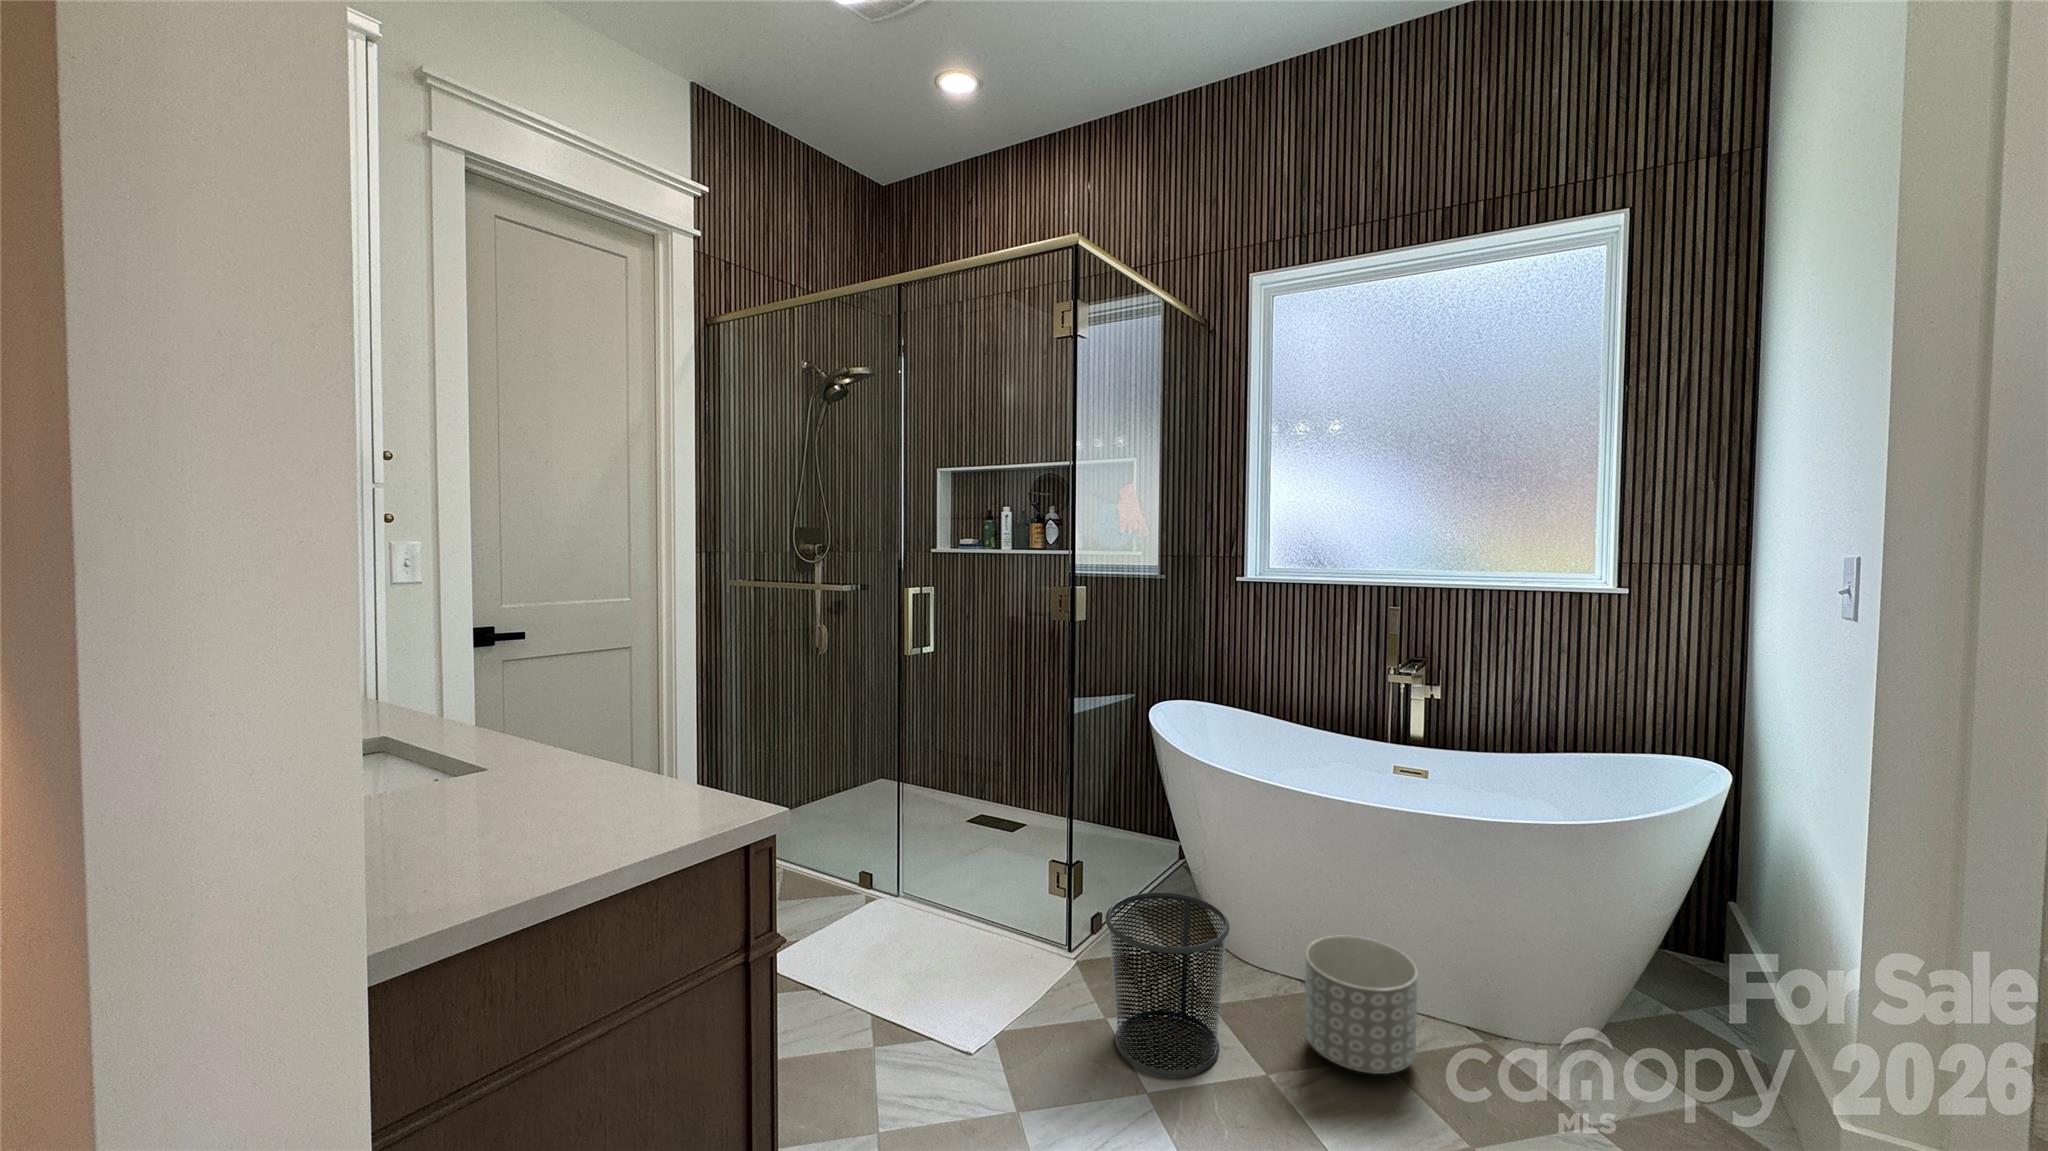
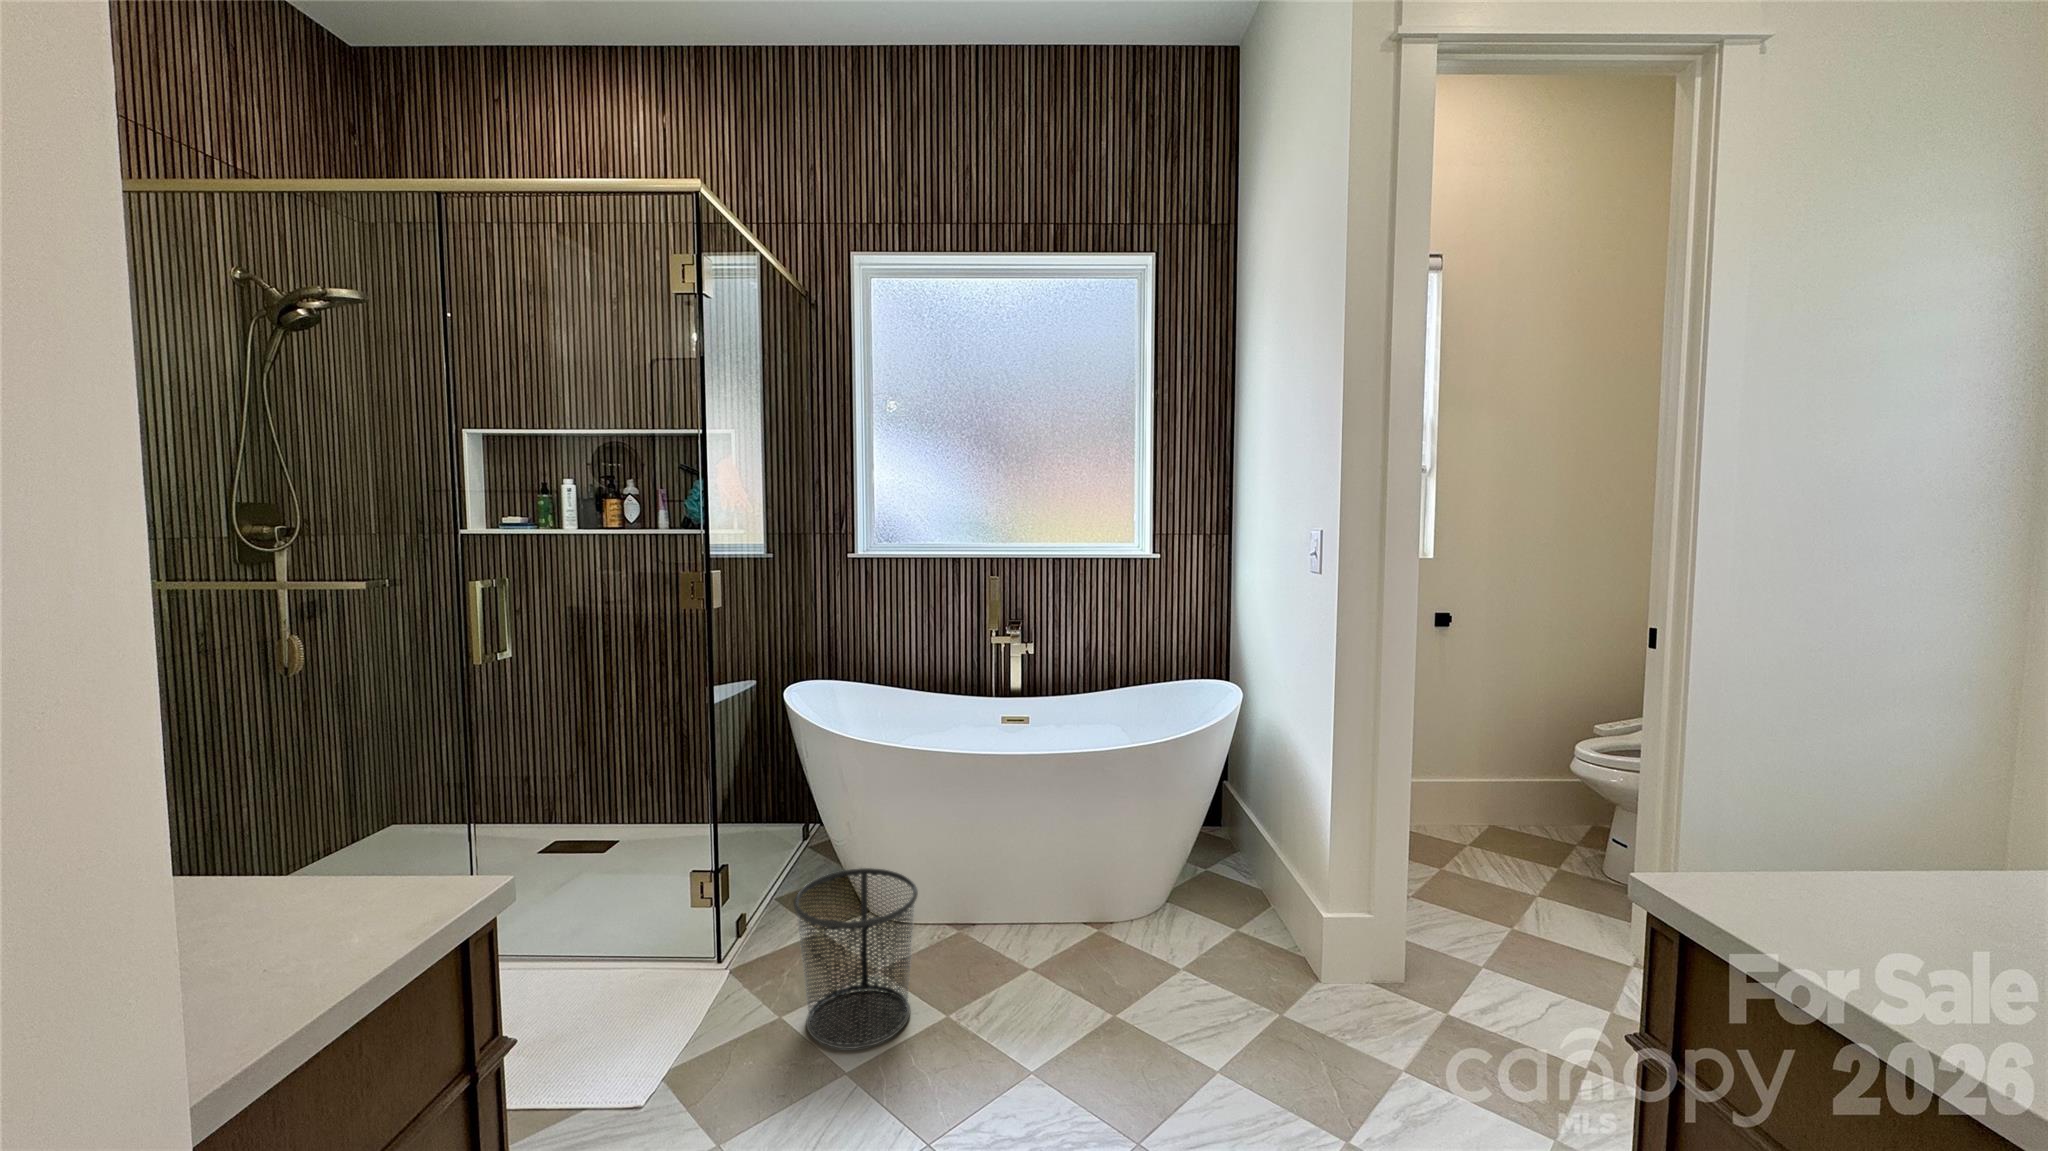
planter: present [1305,936,1418,1074] -> none [977,868,1068,982]

